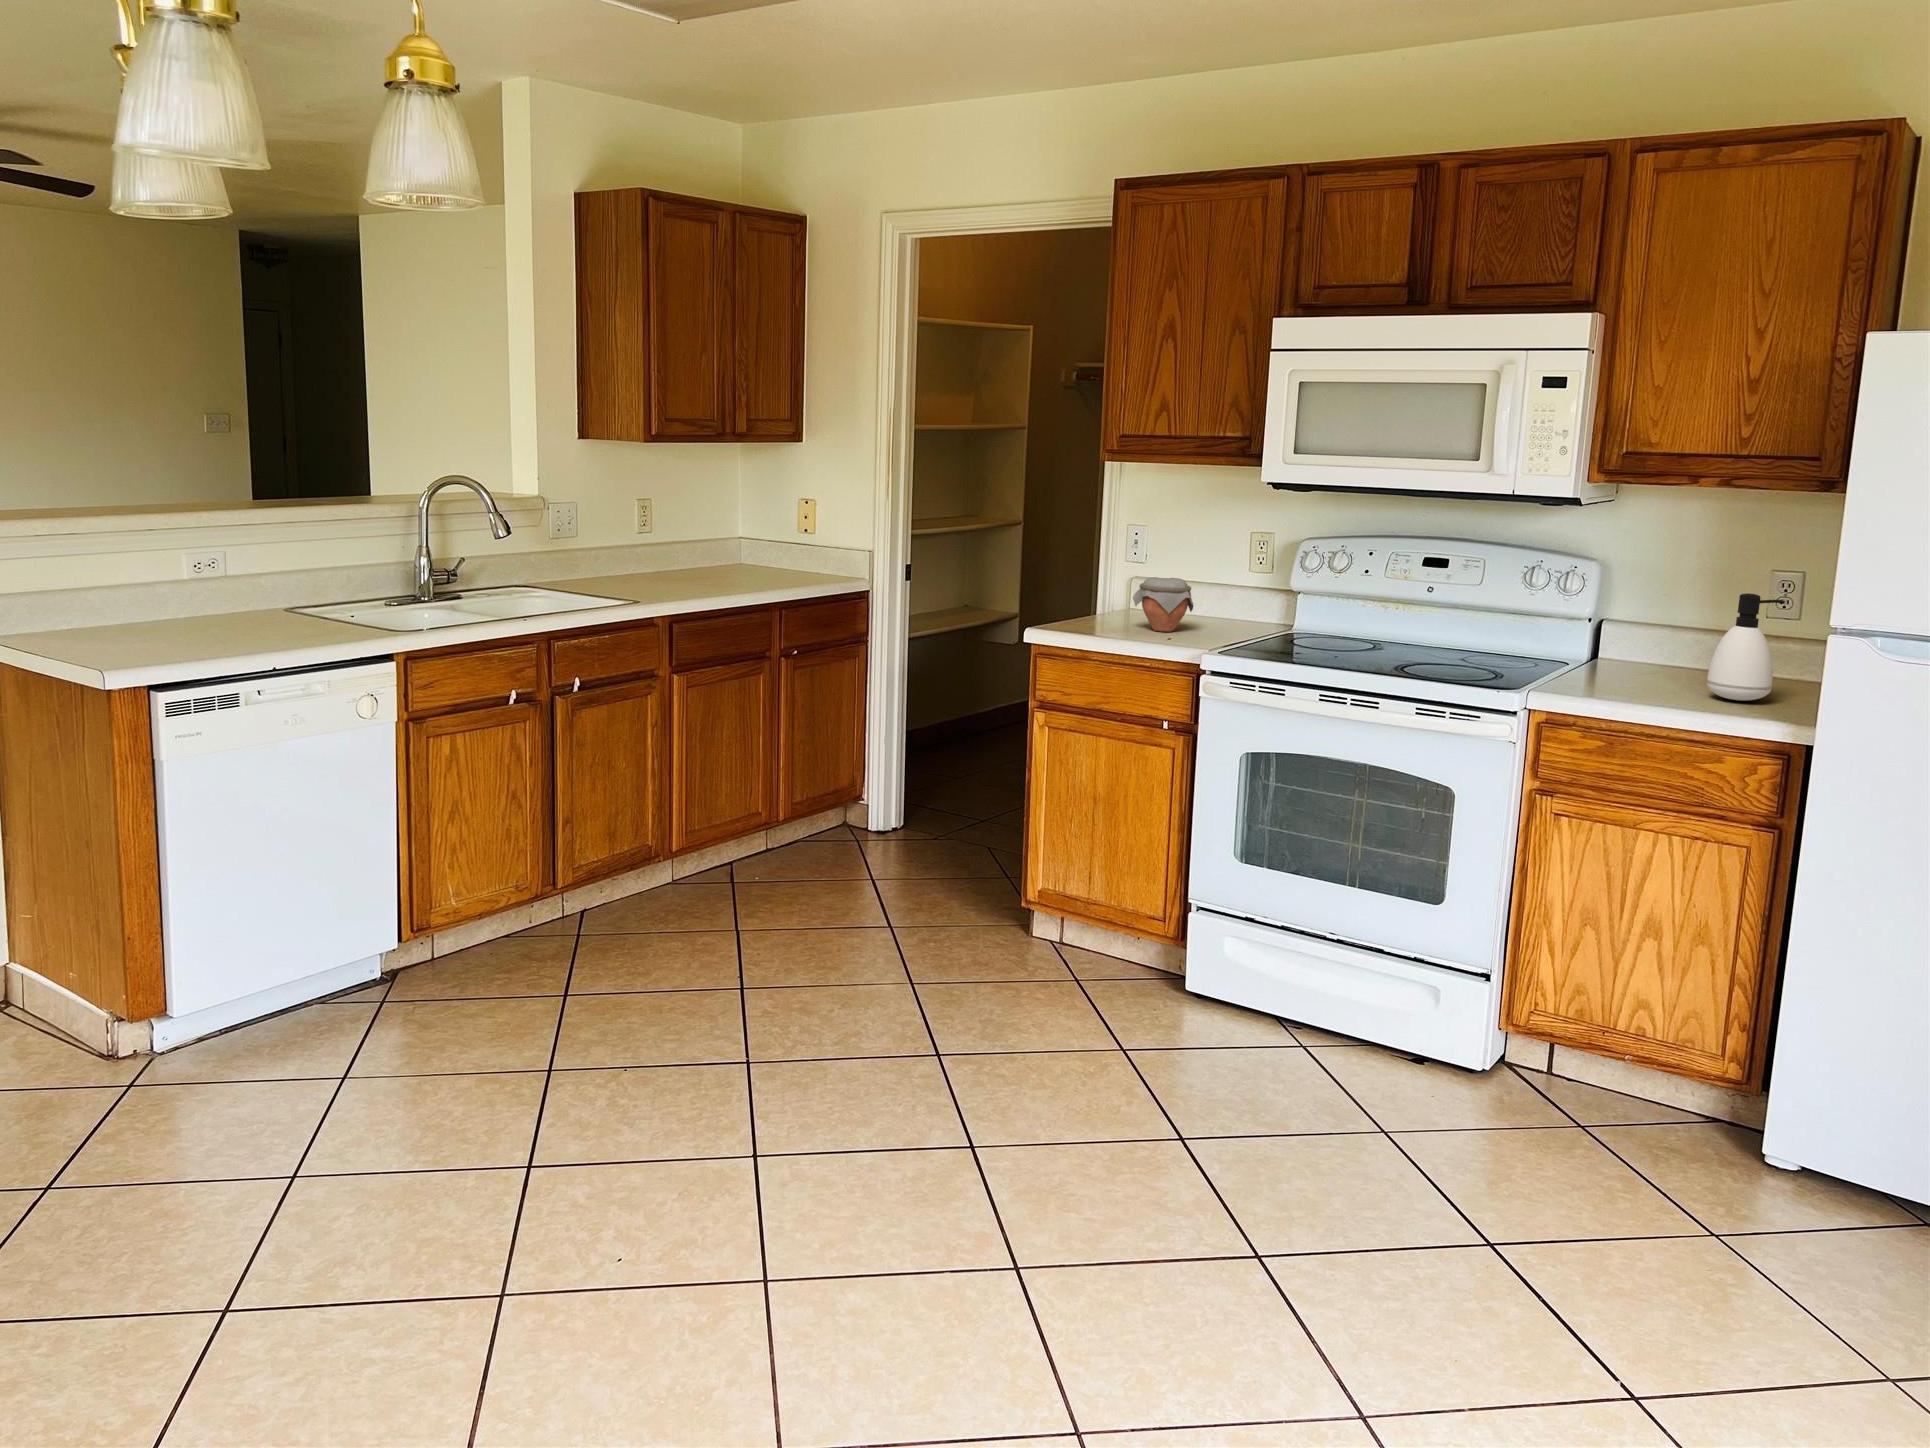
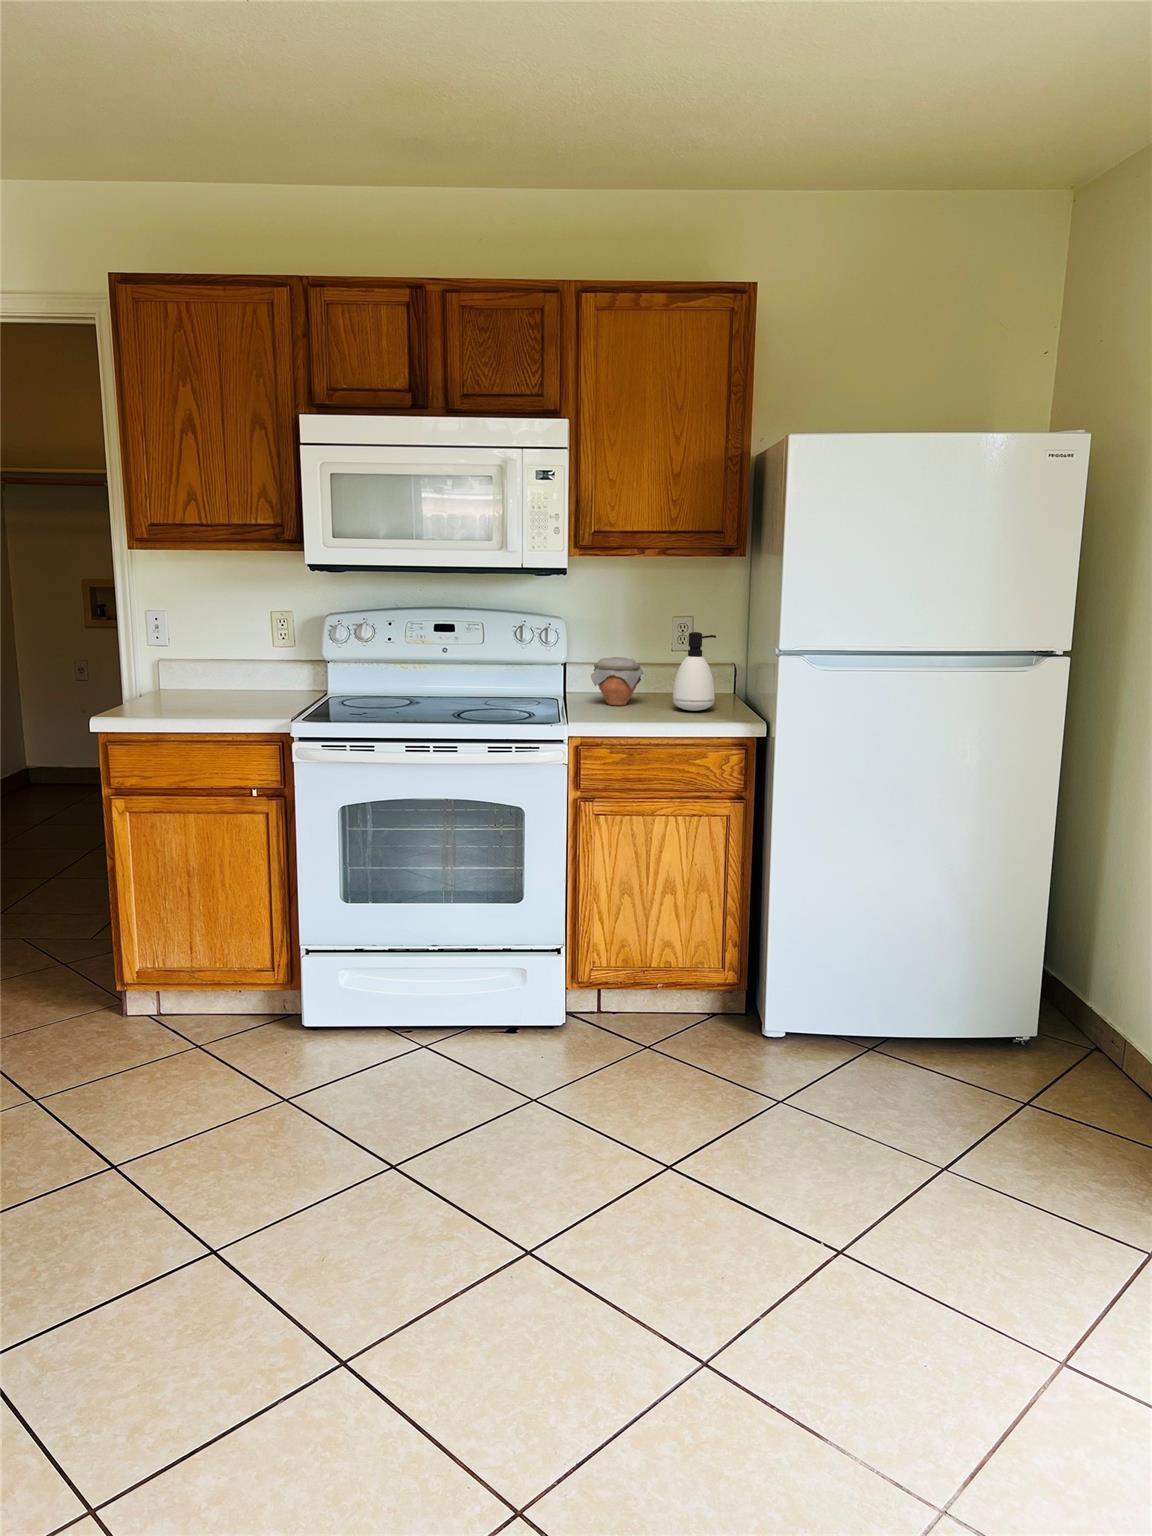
jar: present [1133,577,1193,632] -> present [591,657,644,705]

